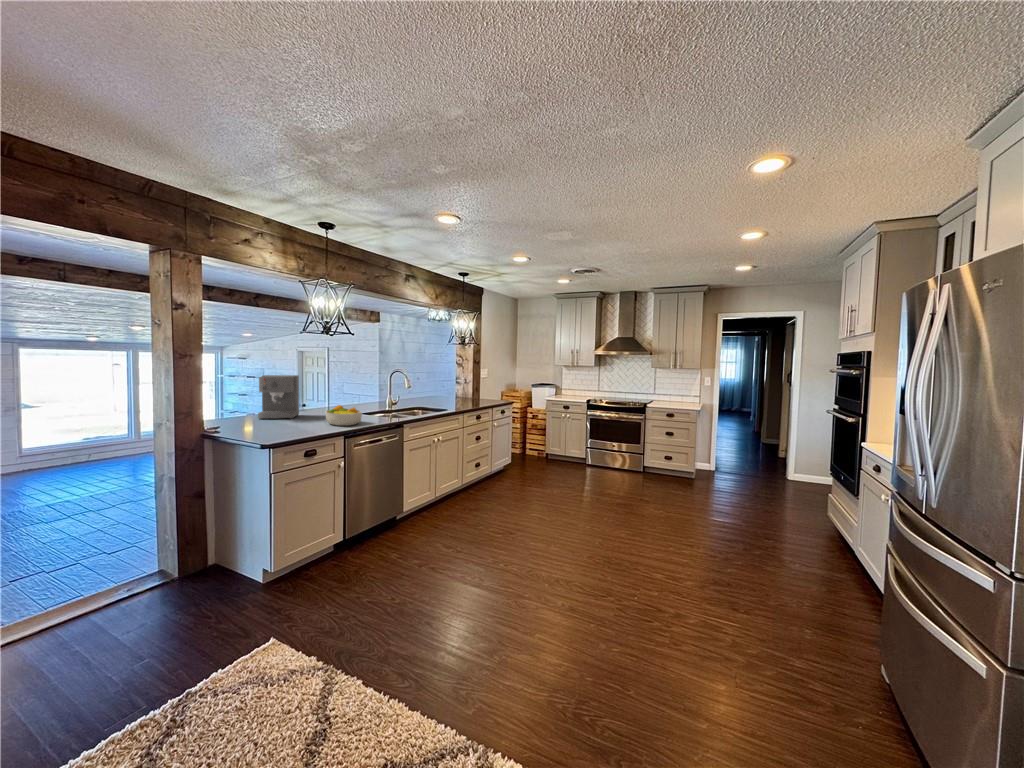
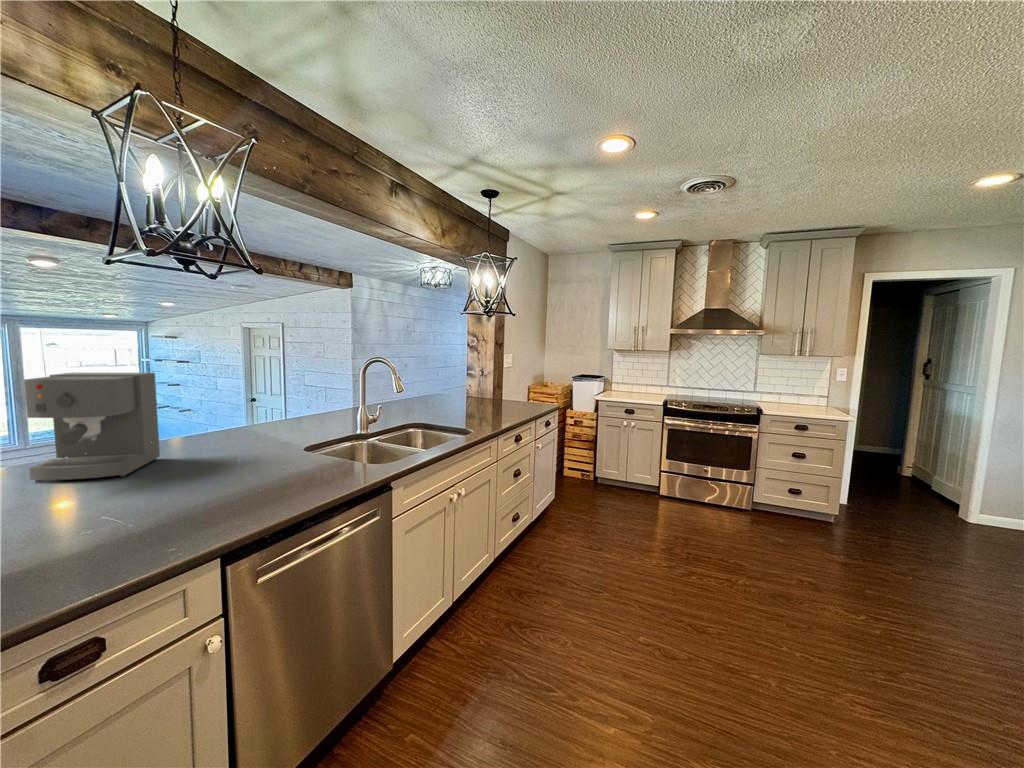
fruit bowl: present [325,405,362,426] -> none [182,448,282,512]

